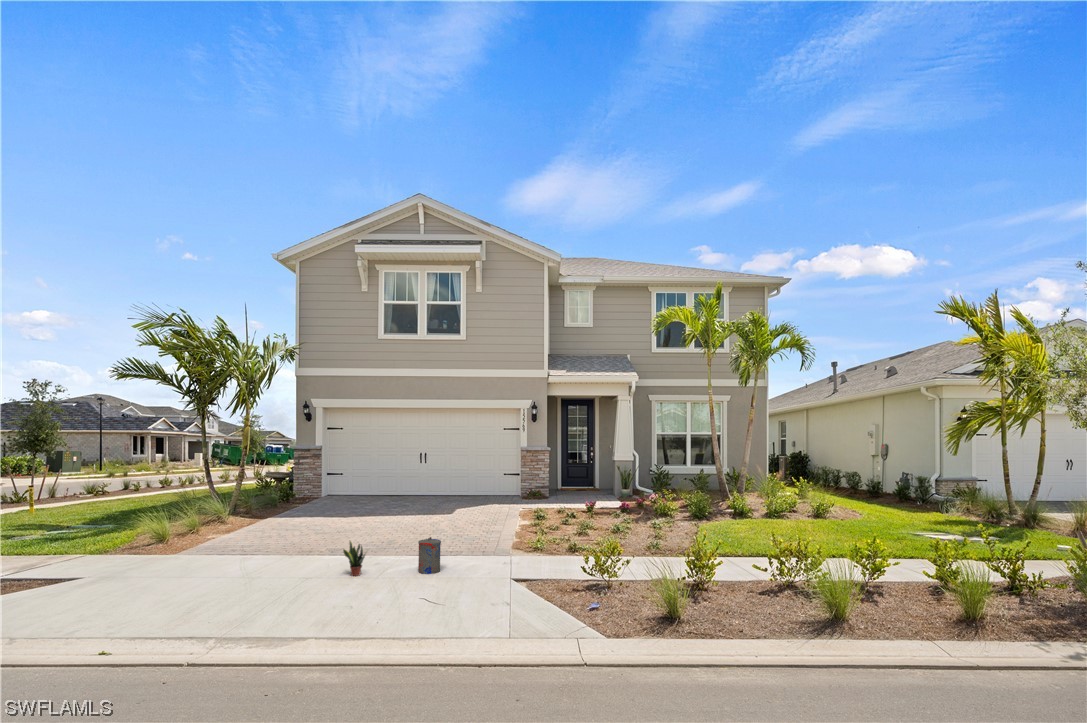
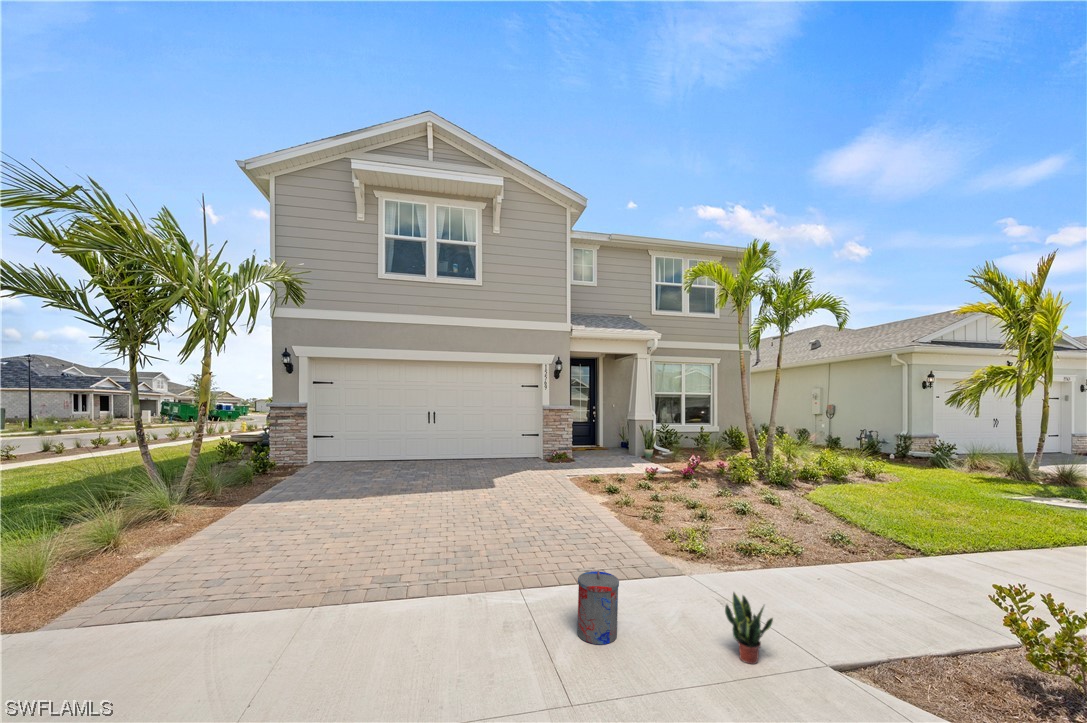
potted plant: present [343,541,366,576] -> present [725,592,773,664]

